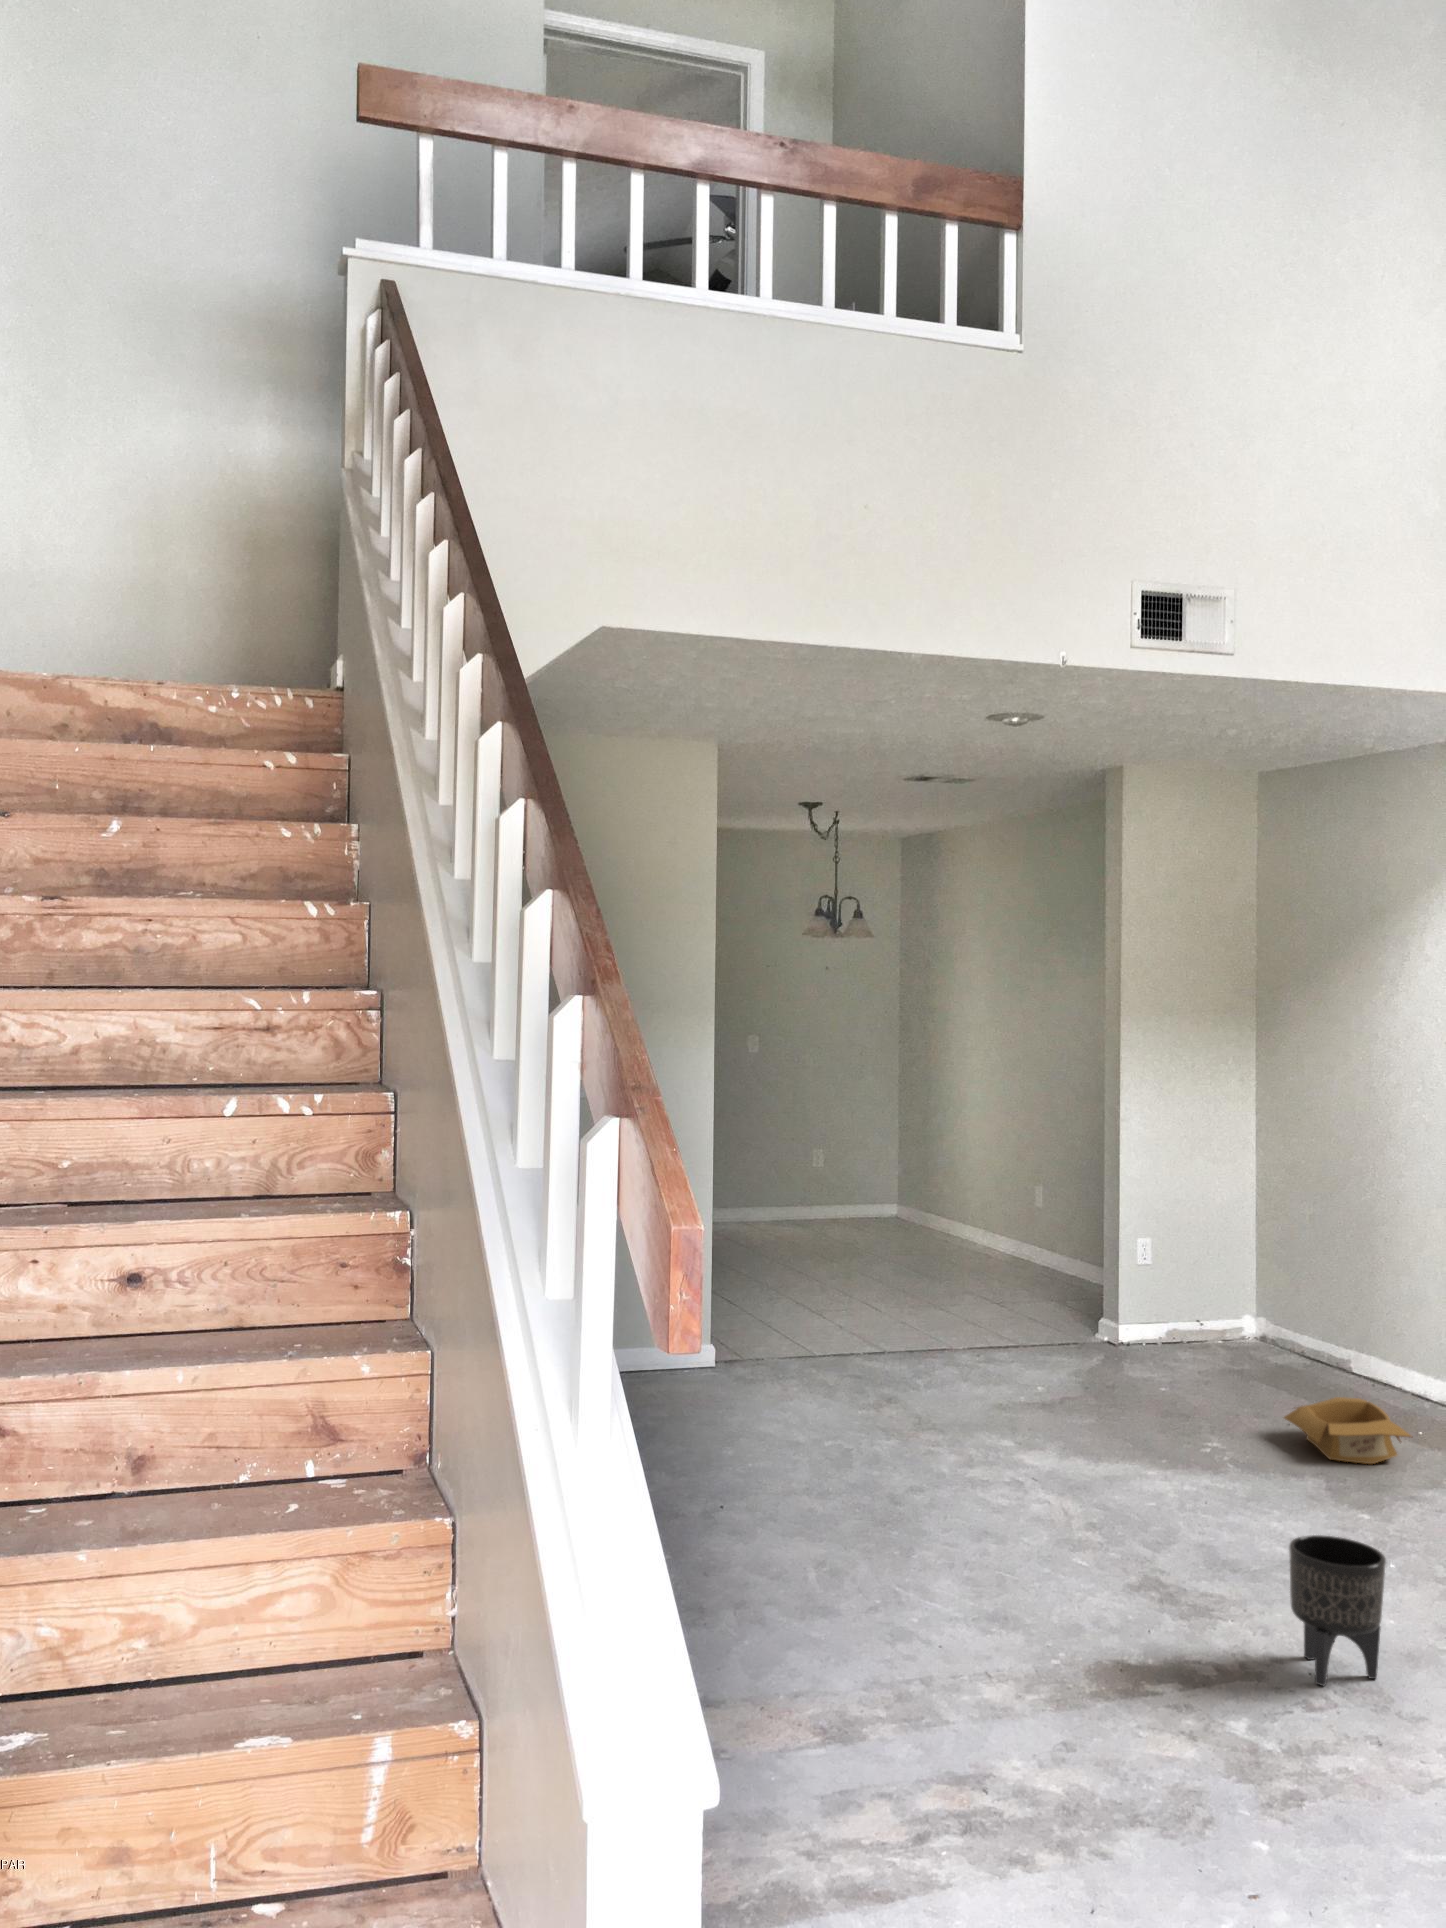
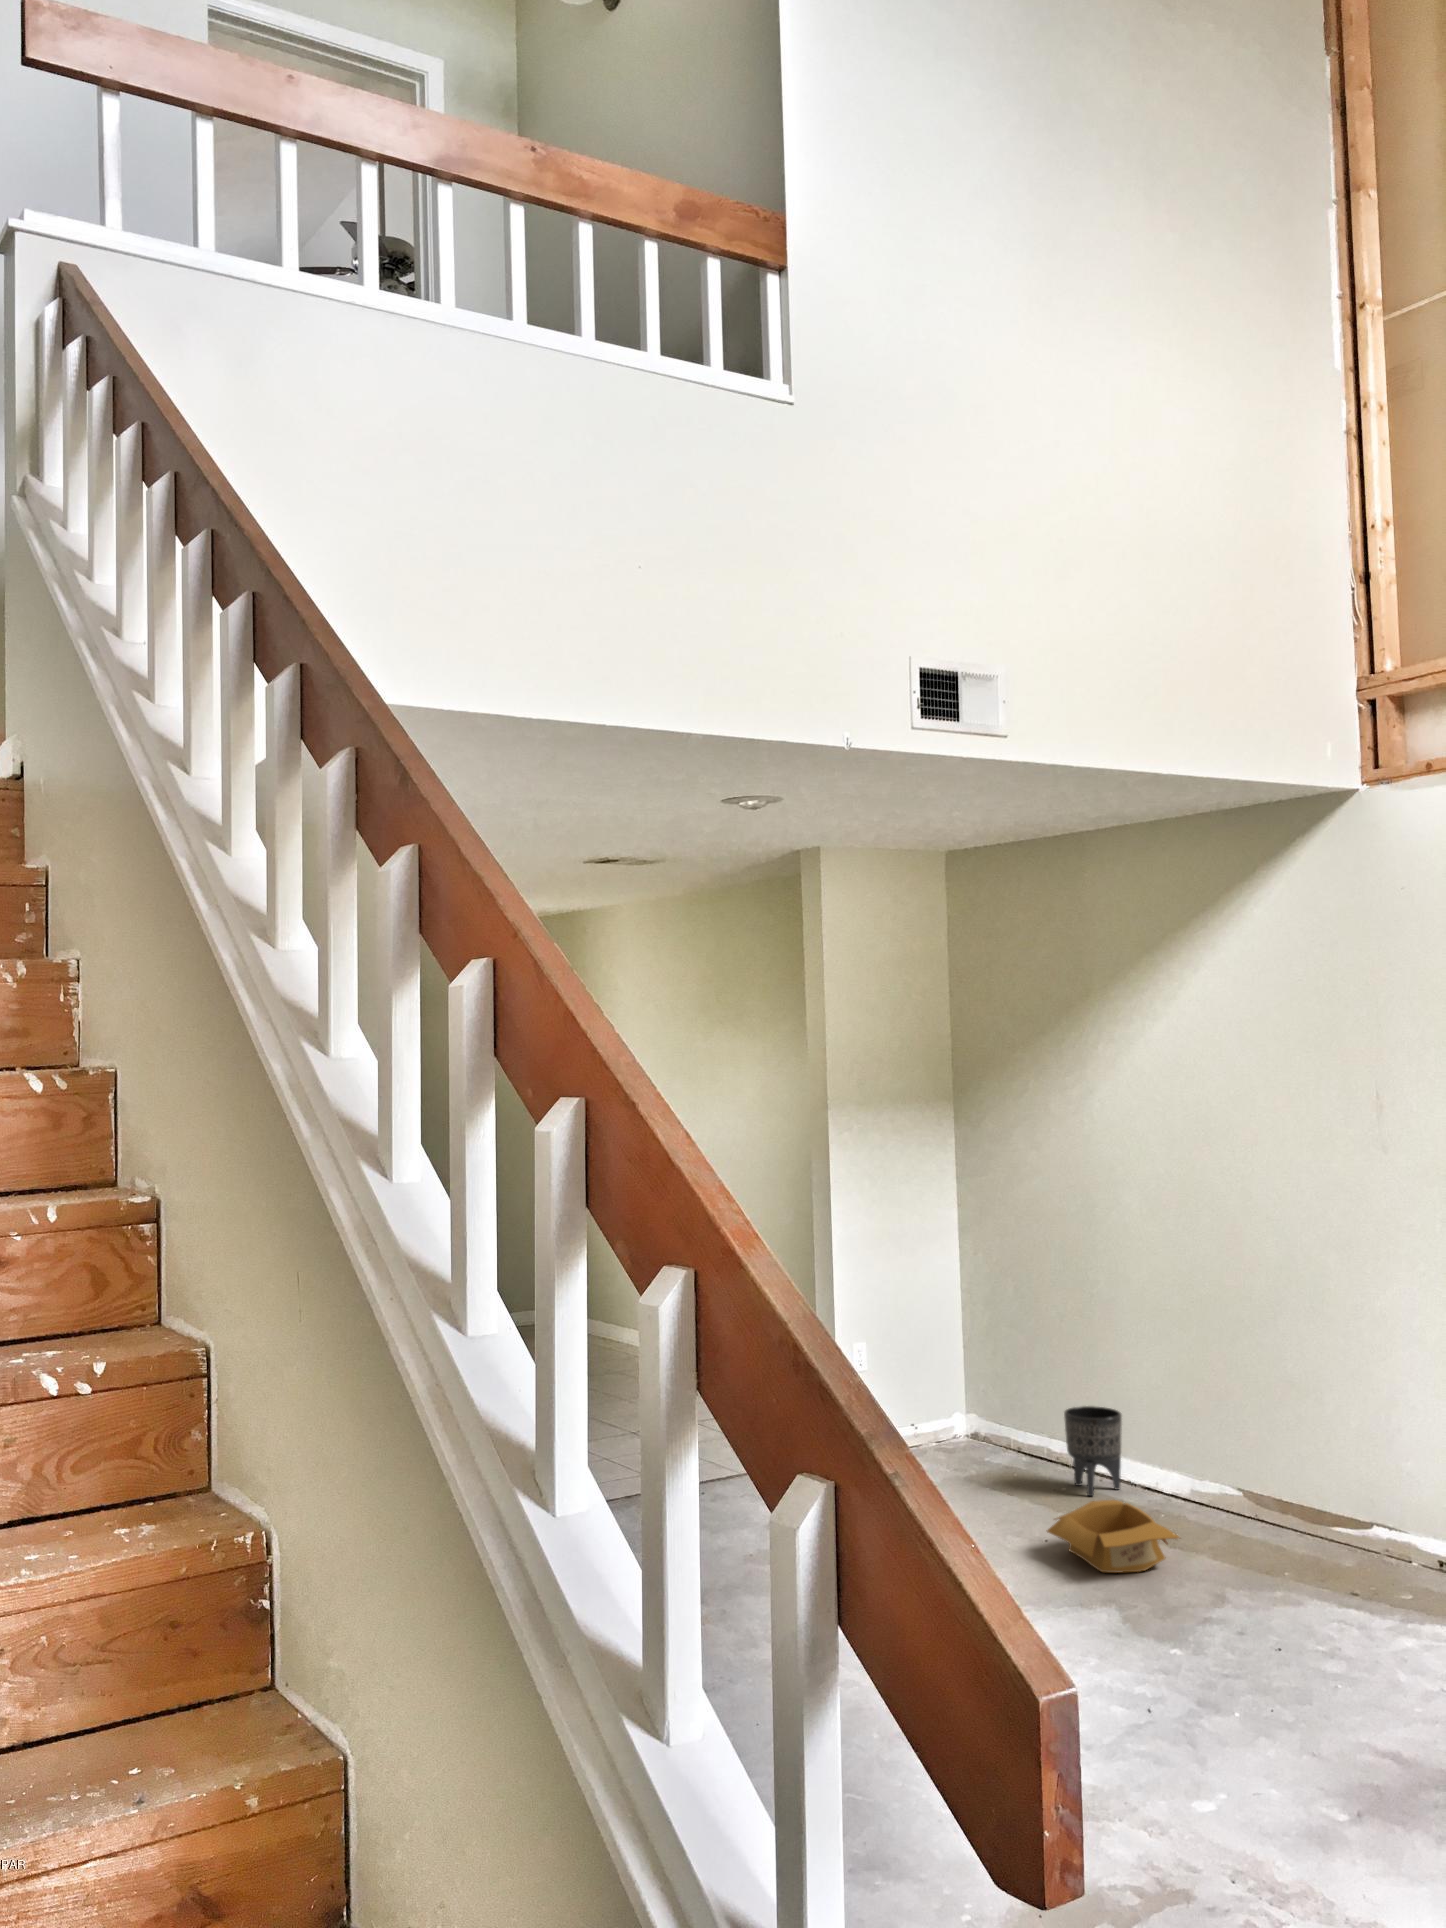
planter: present [1289,1535,1386,1686] -> present [1064,1406,1122,1496]

